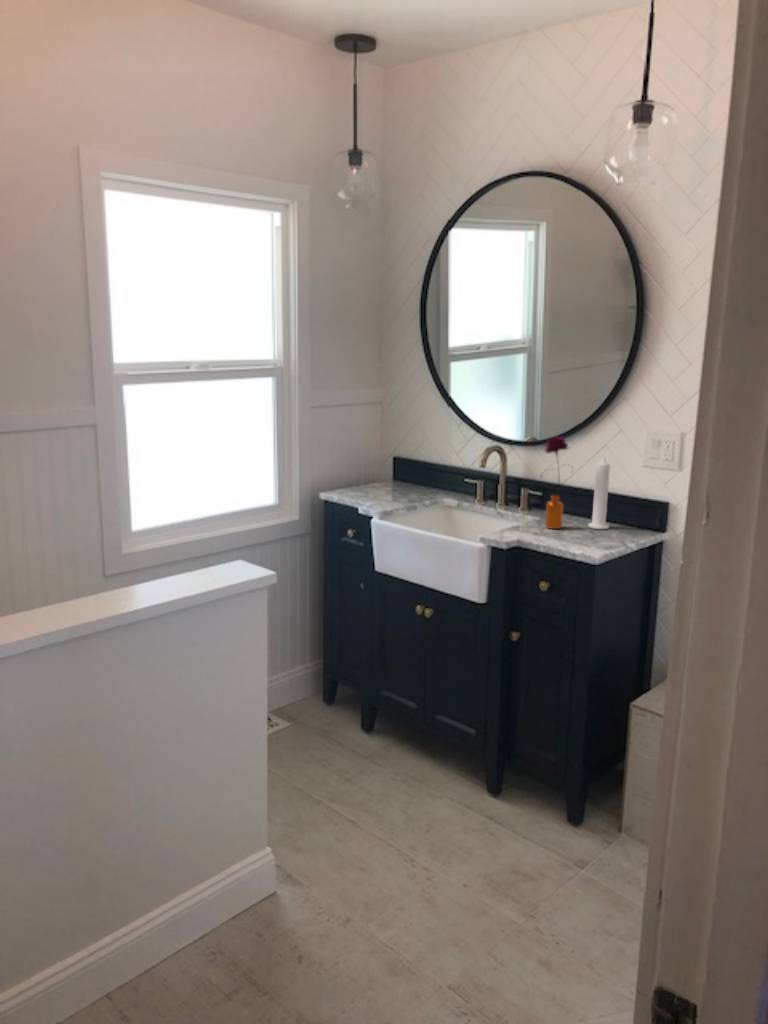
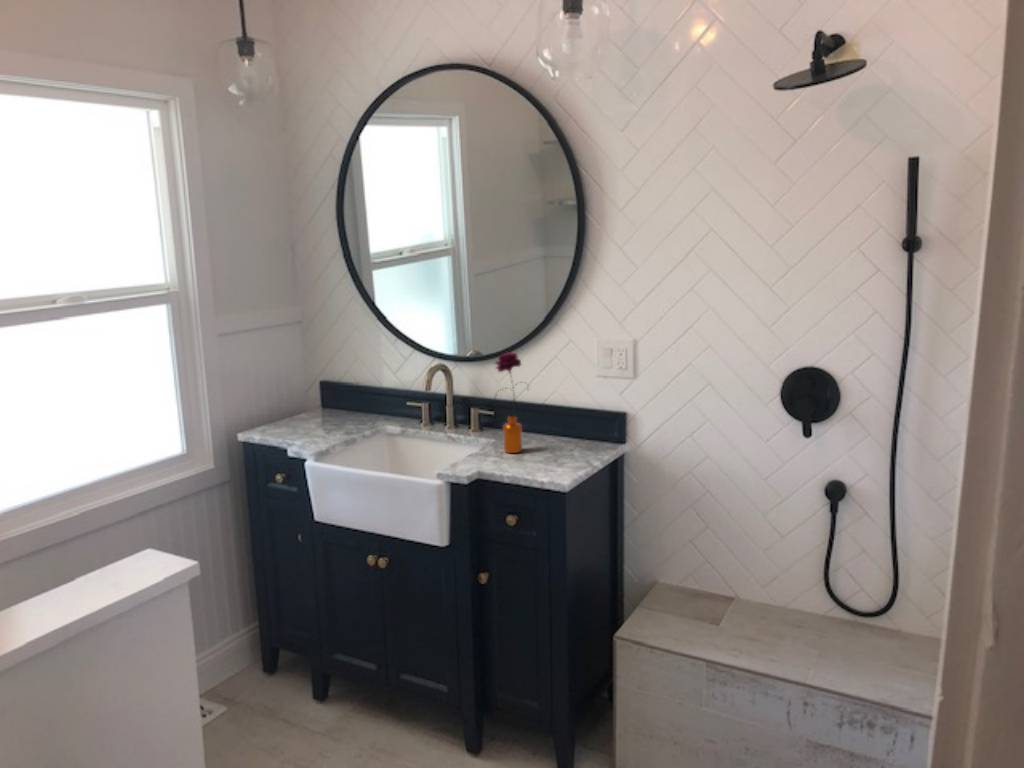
candle: present [588,455,610,529] -> none [548,367,571,448]

